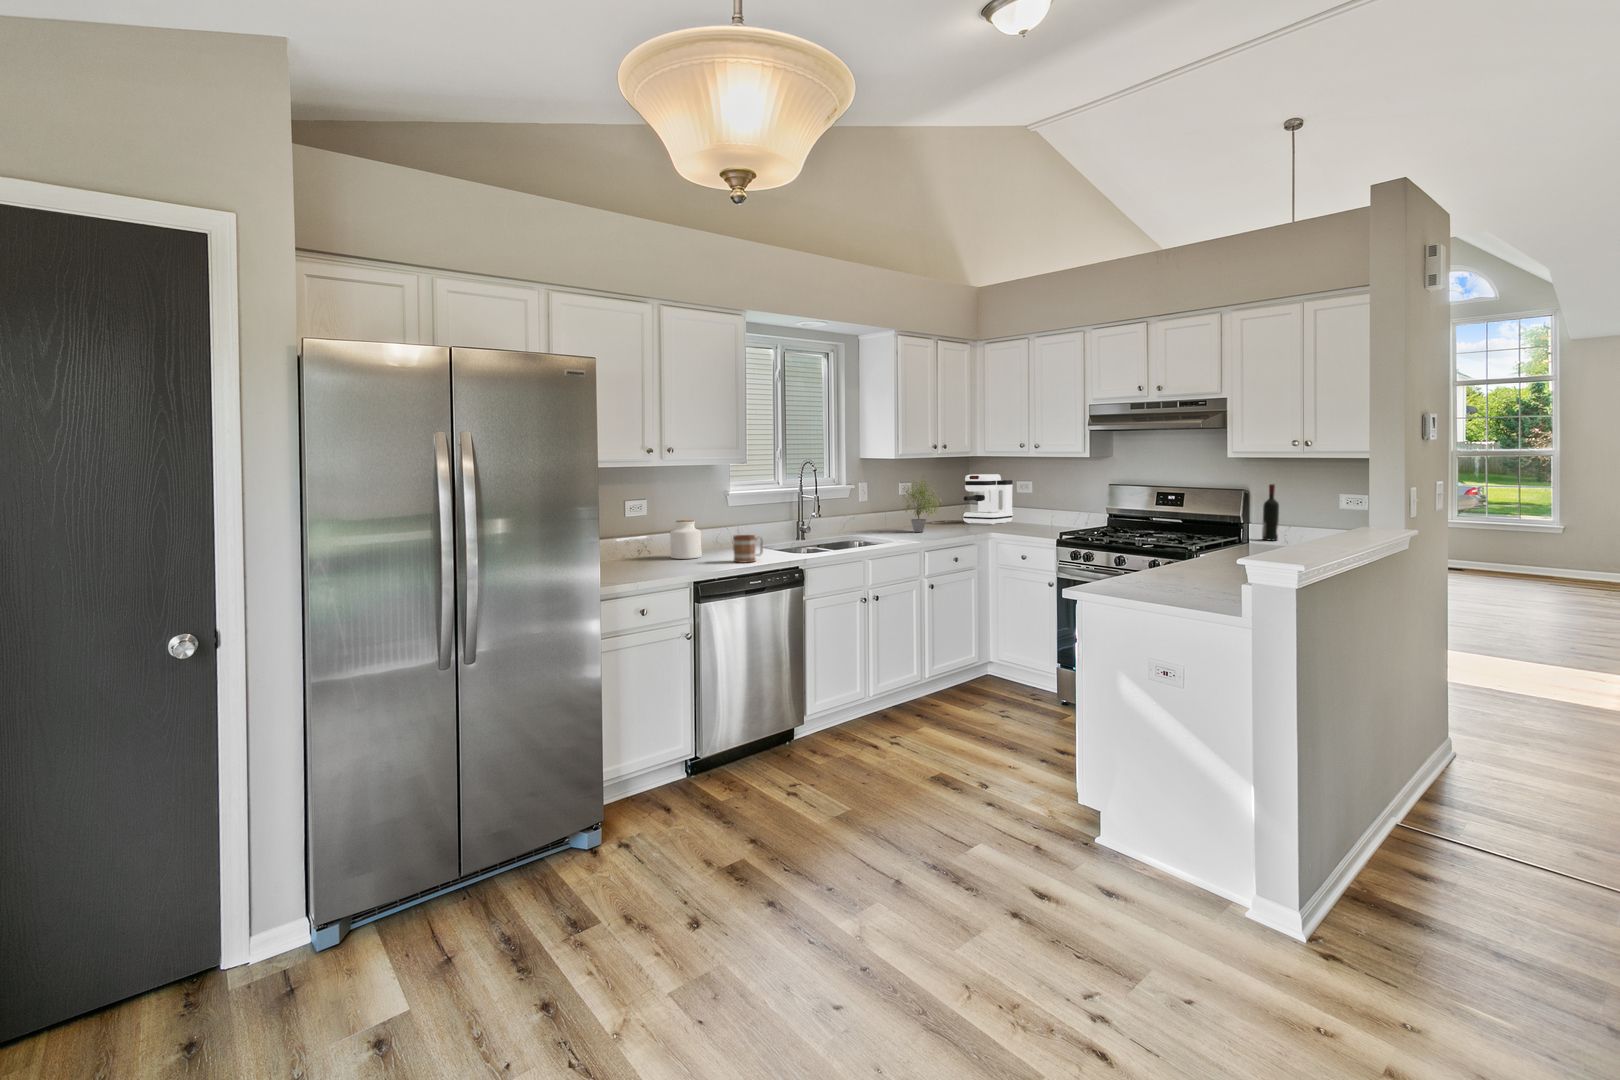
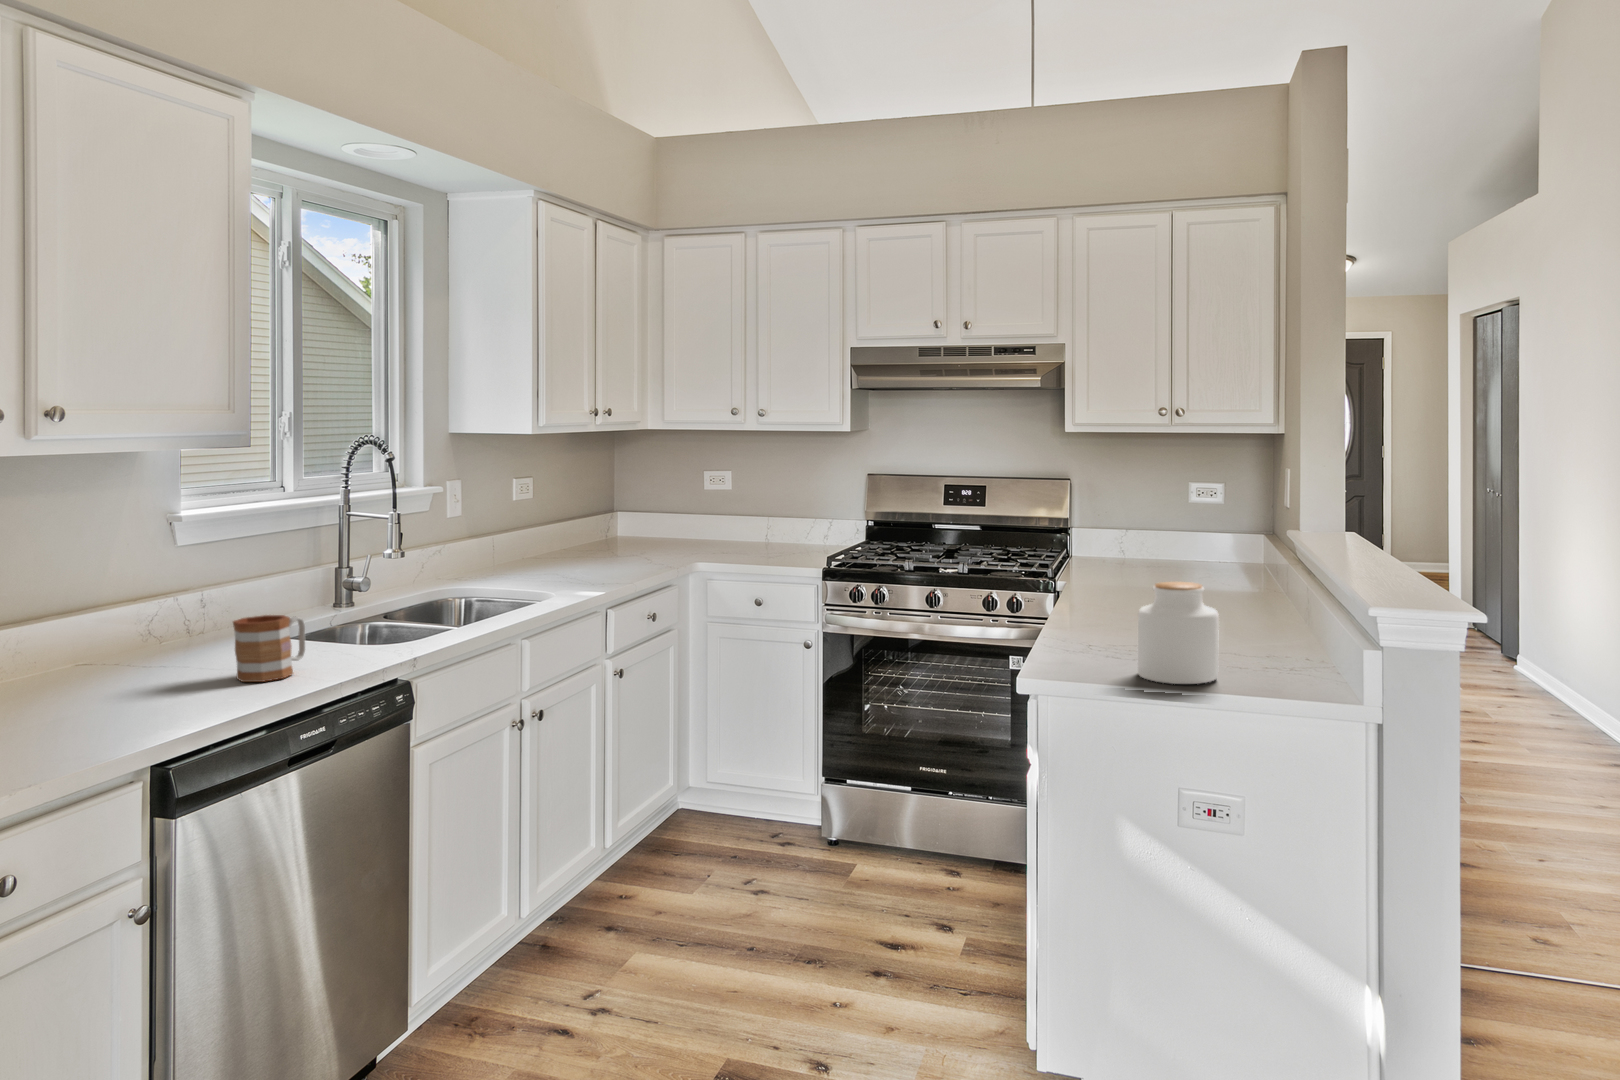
coffee maker: present [963,474,1012,525] -> none [623,459,704,546]
potted plant: present [903,480,942,532] -> none [525,464,612,570]
wine bottle: present [1262,484,1279,540] -> none [1098,470,1119,554]
jar: present [670,520,702,559] -> present [1138,582,1219,684]

